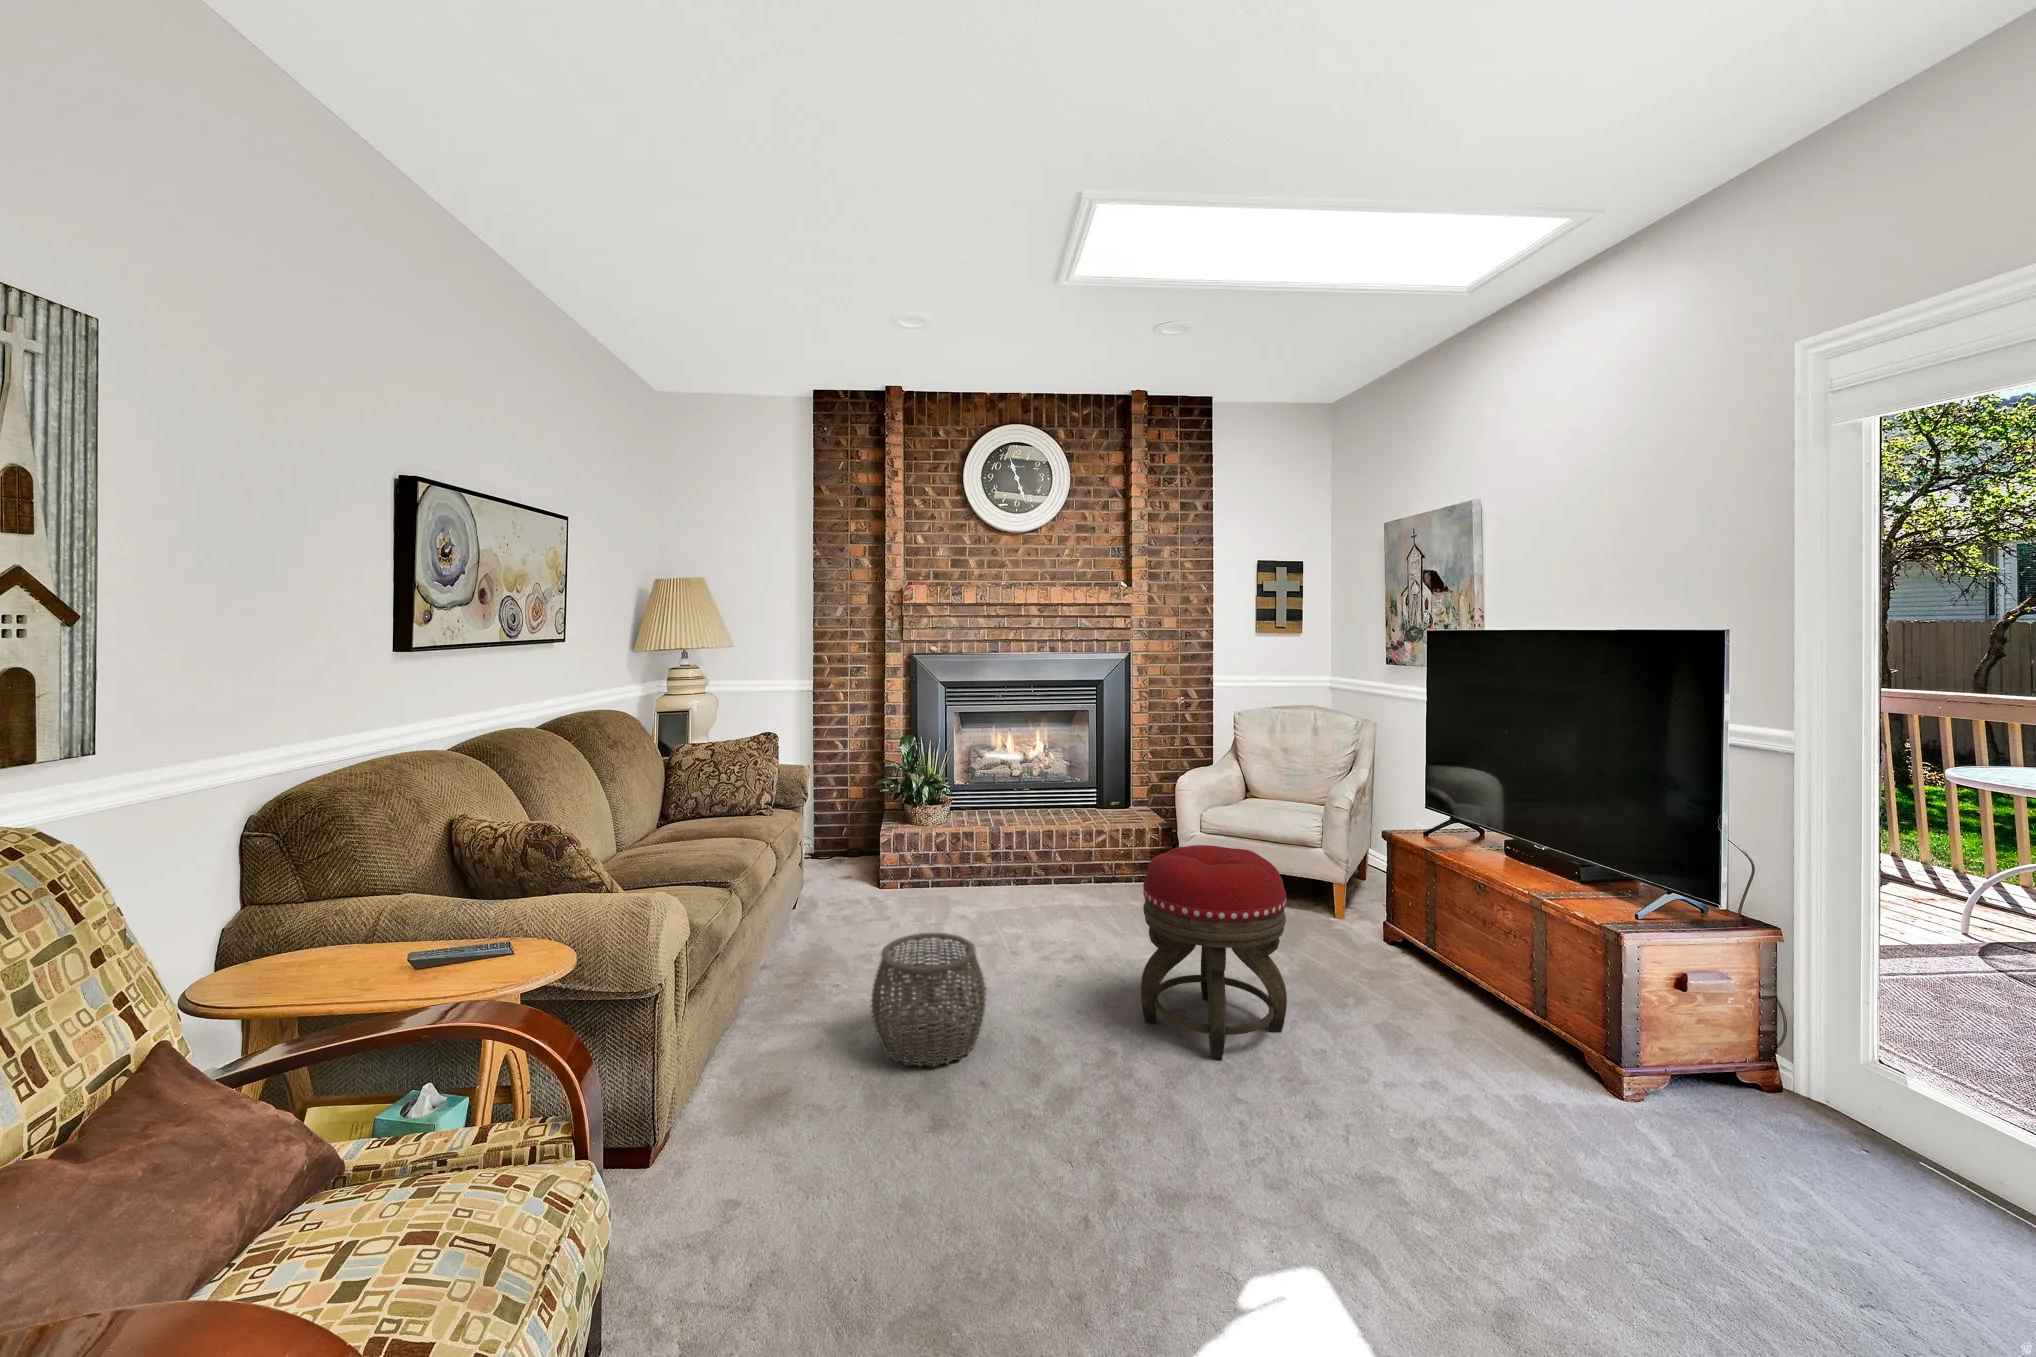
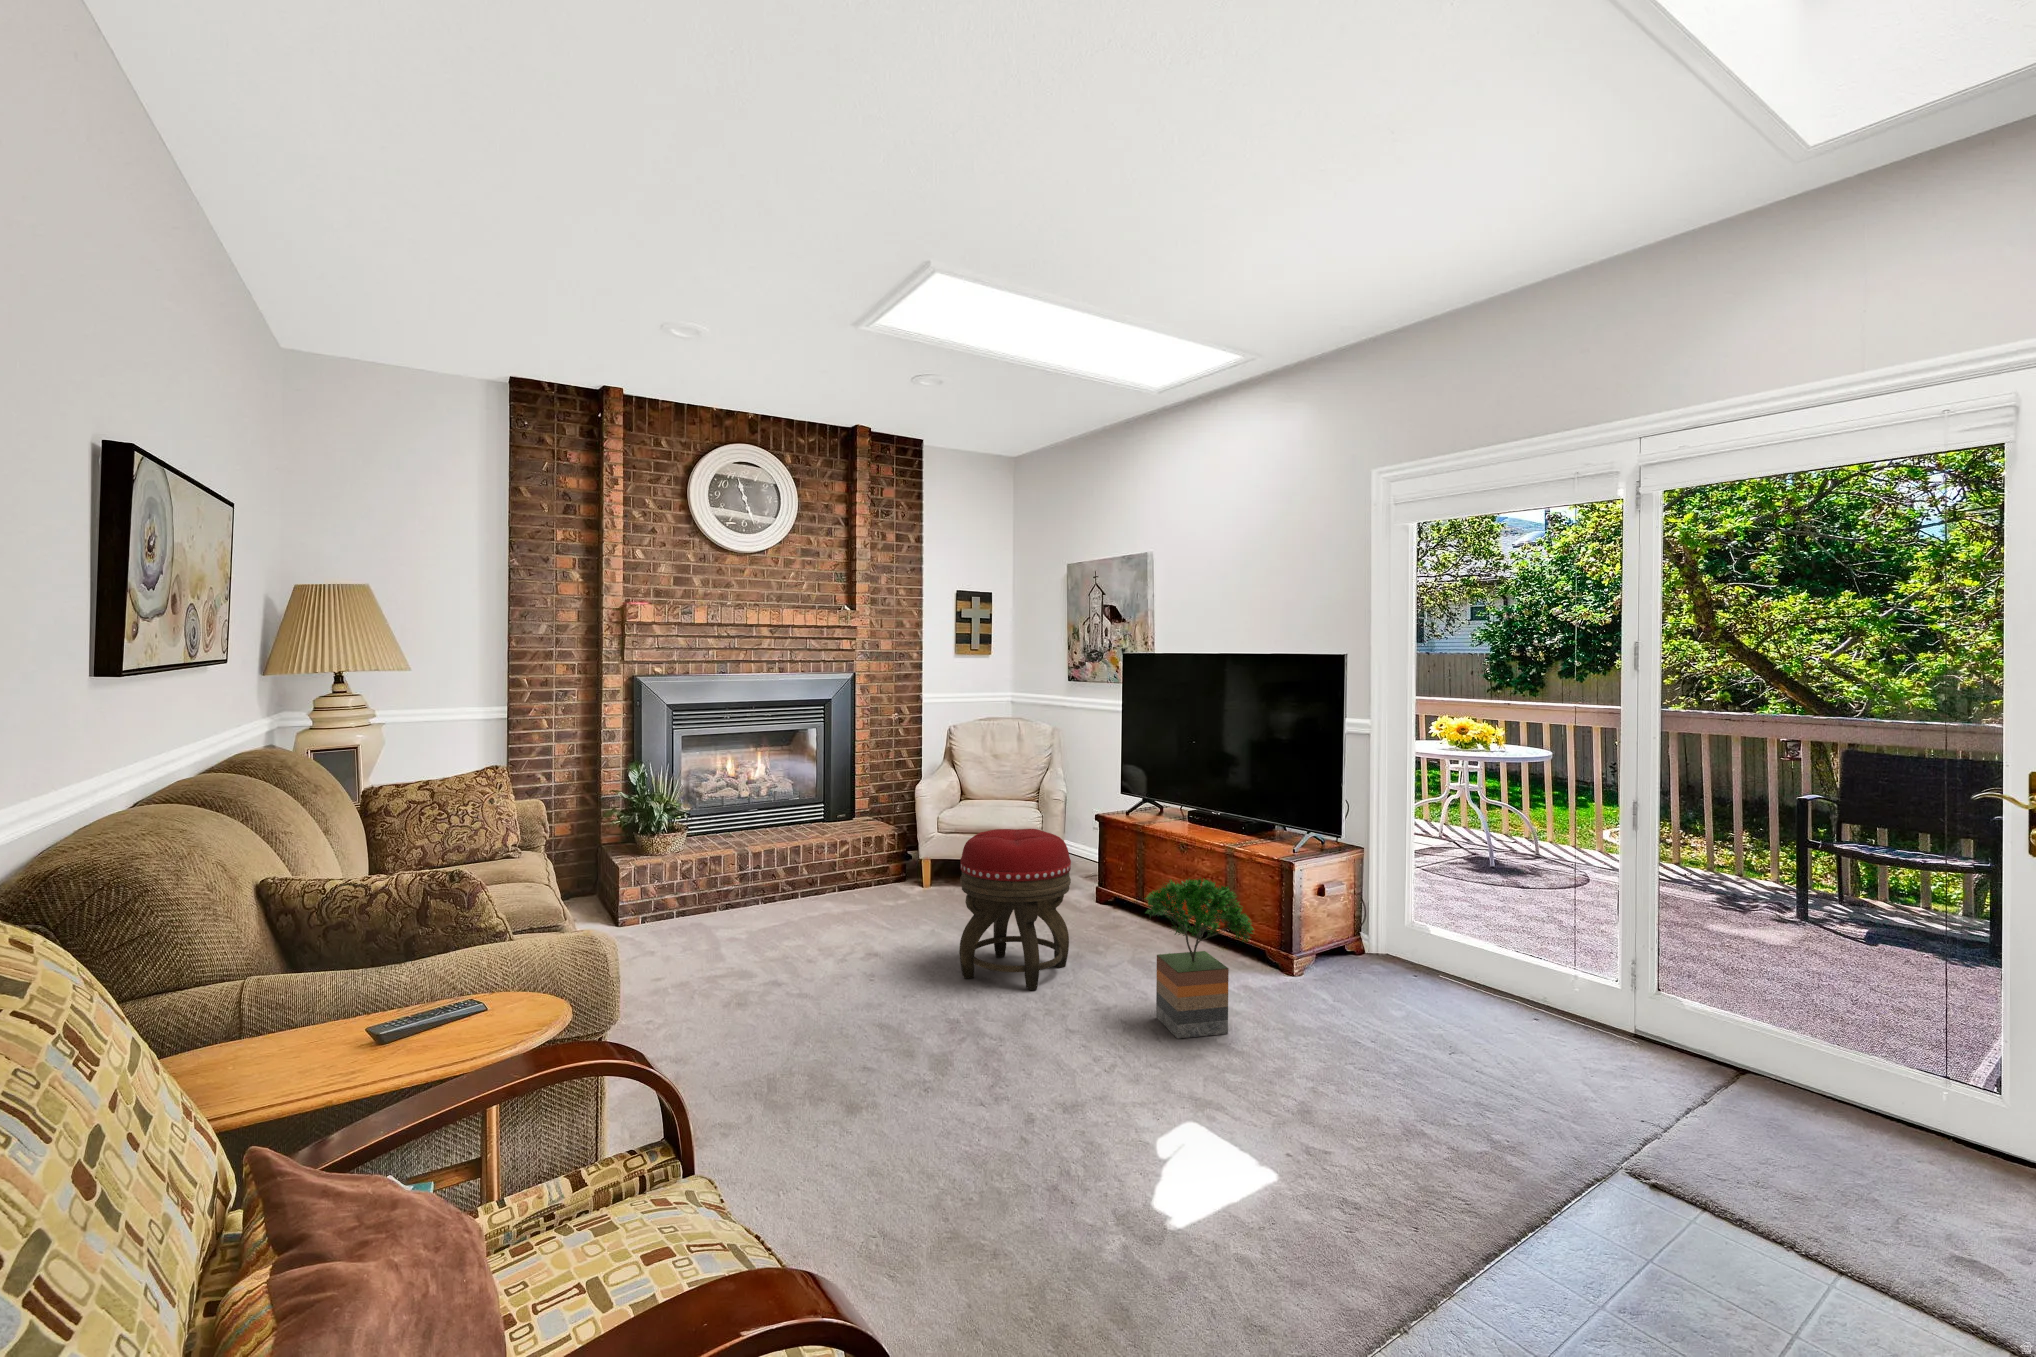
woven basket: present [871,933,986,1067] -> none [748,926,853,1042]
potted tree: none [1340,957,1518,1216] -> present [1145,878,1254,1038]

